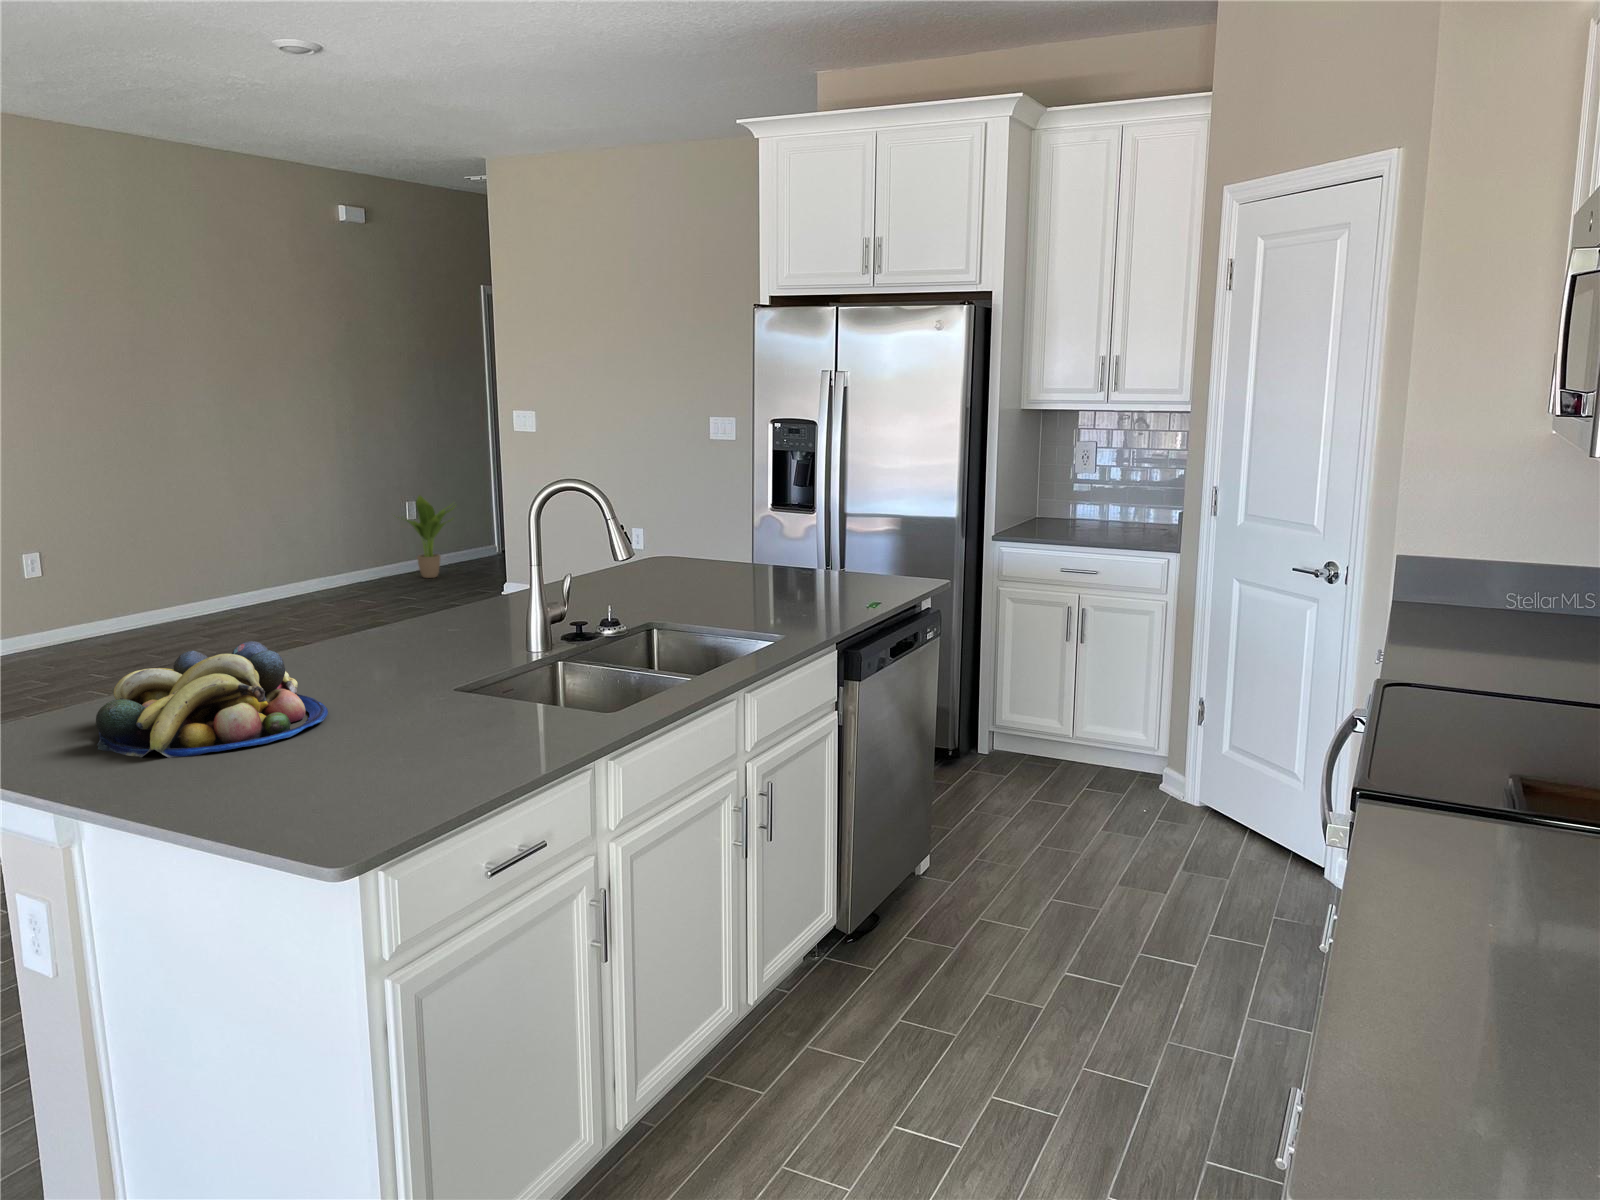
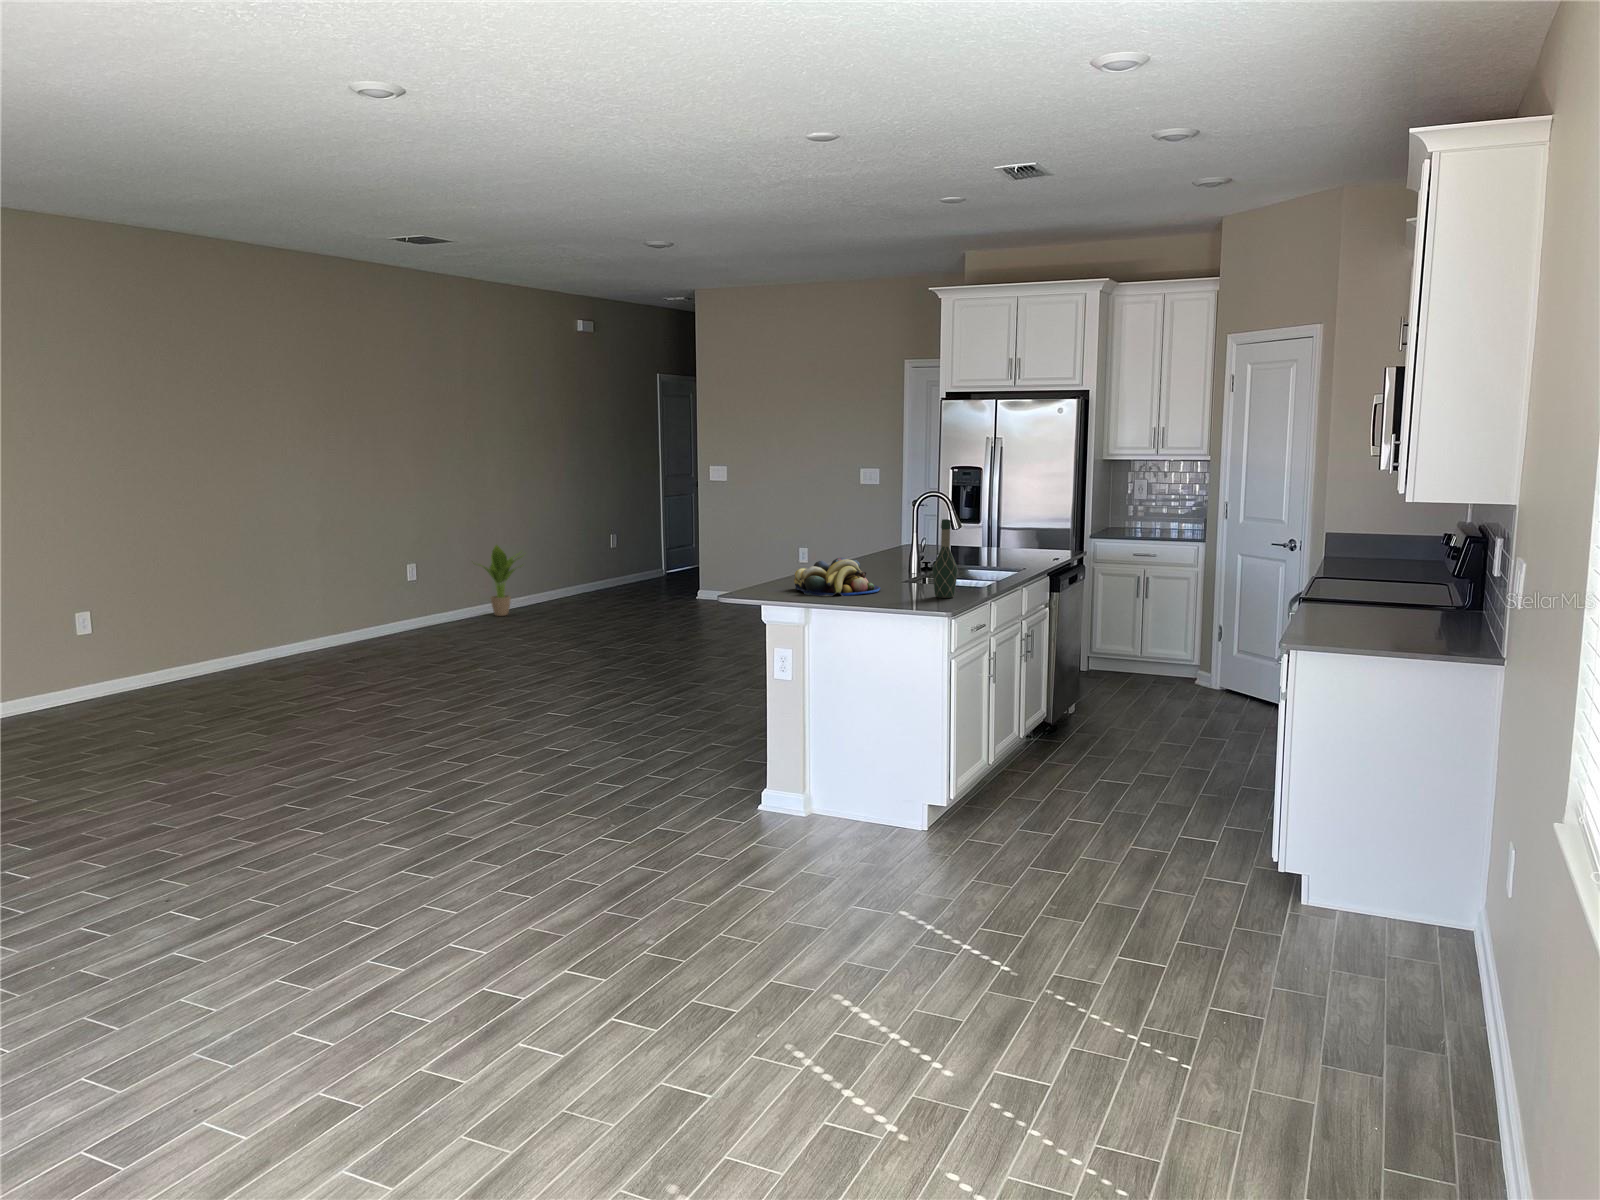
potted plant: present [398,496,455,578] -> present [473,545,522,616]
wine bottle: none [373,570,440,775] -> present [933,519,958,598]

